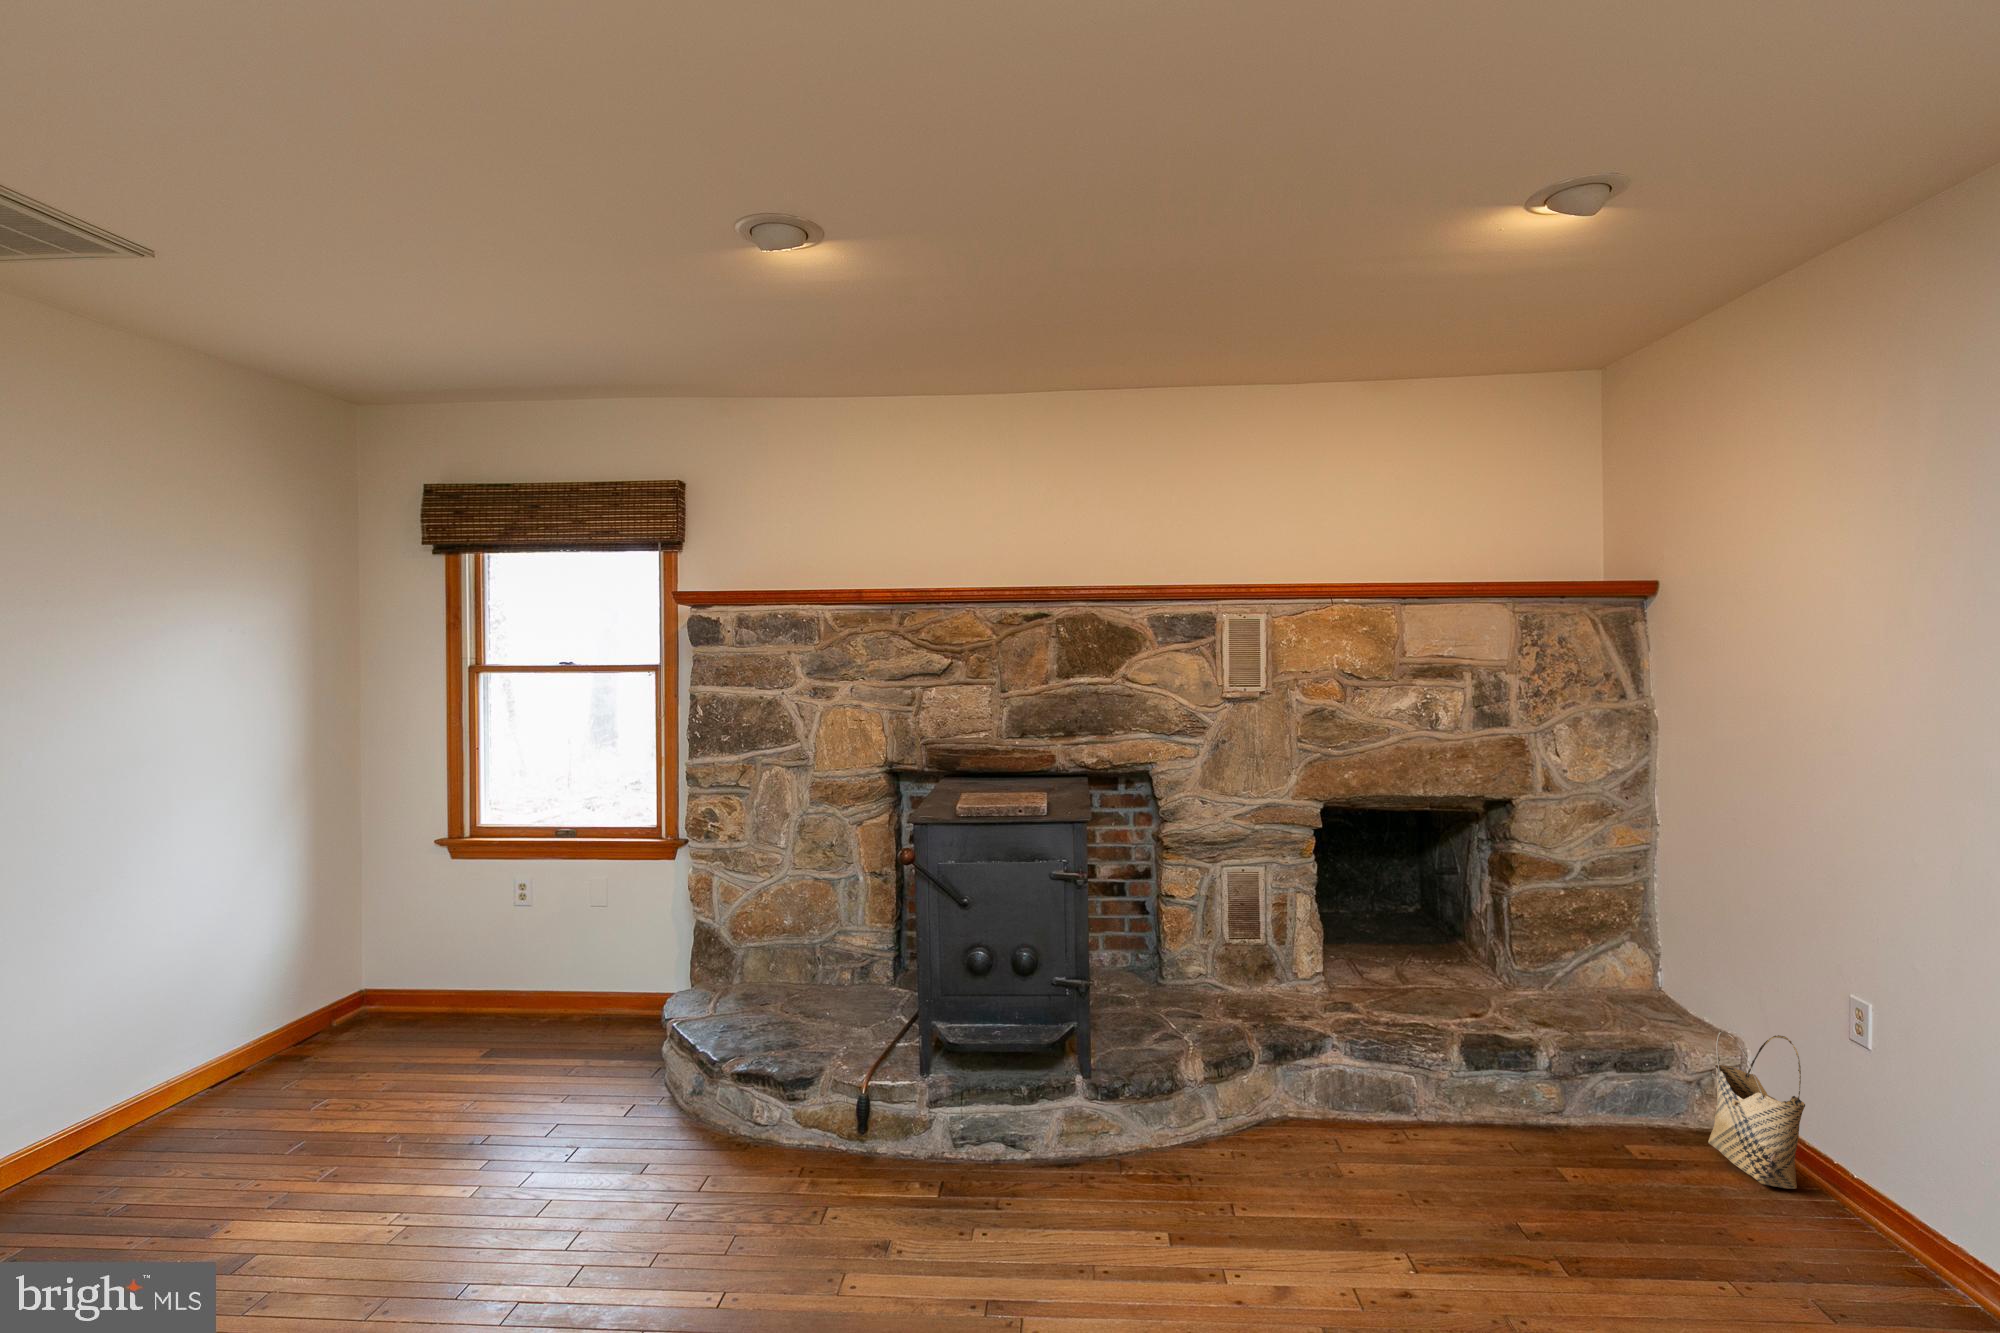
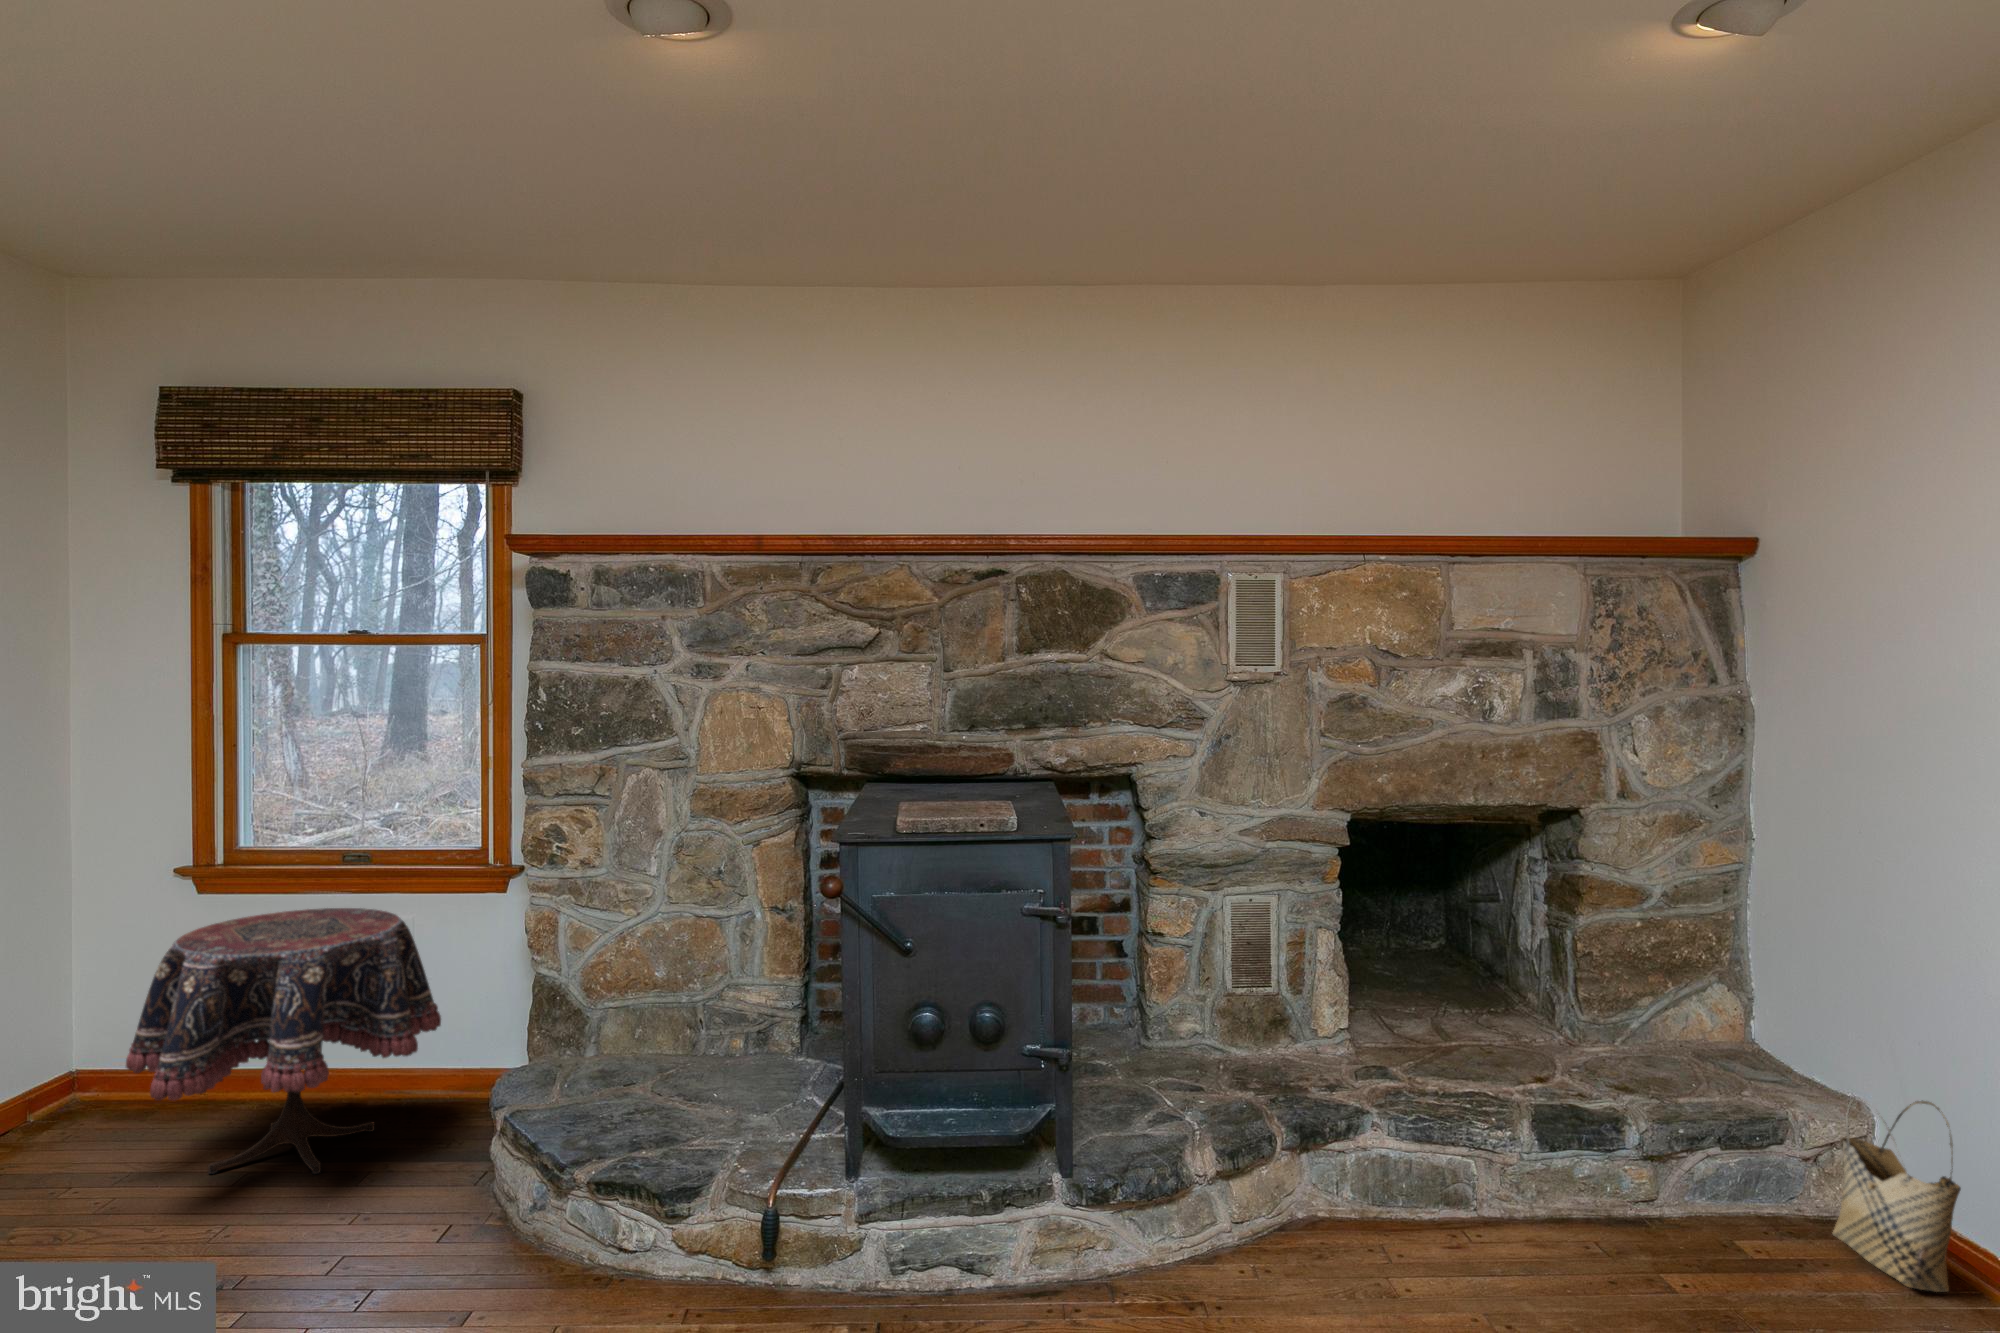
side table: none [404,870,628,1067] -> present [126,908,441,1174]

